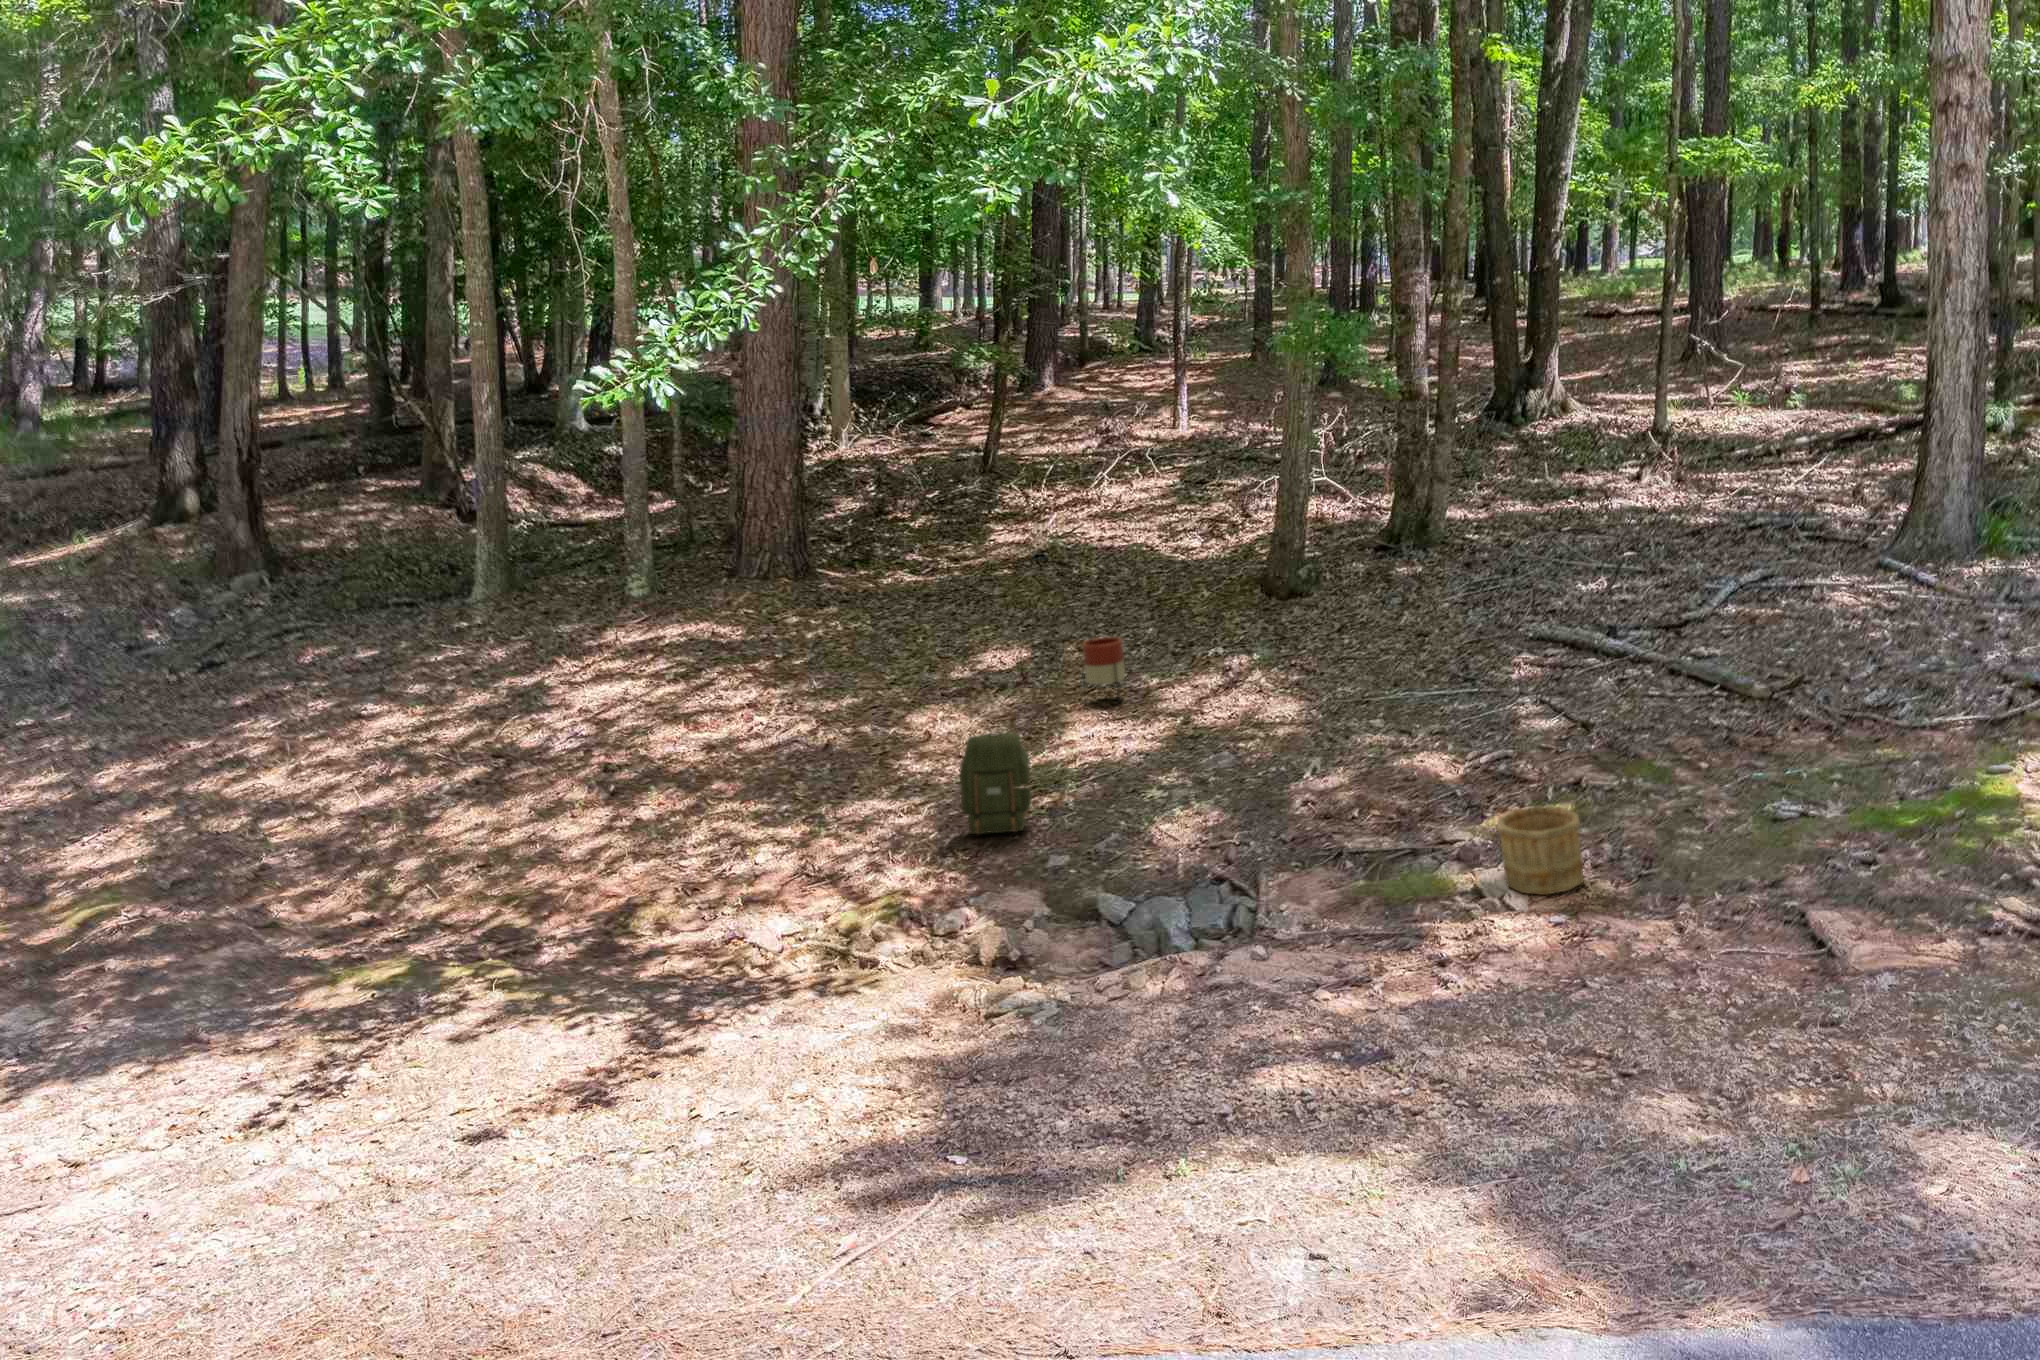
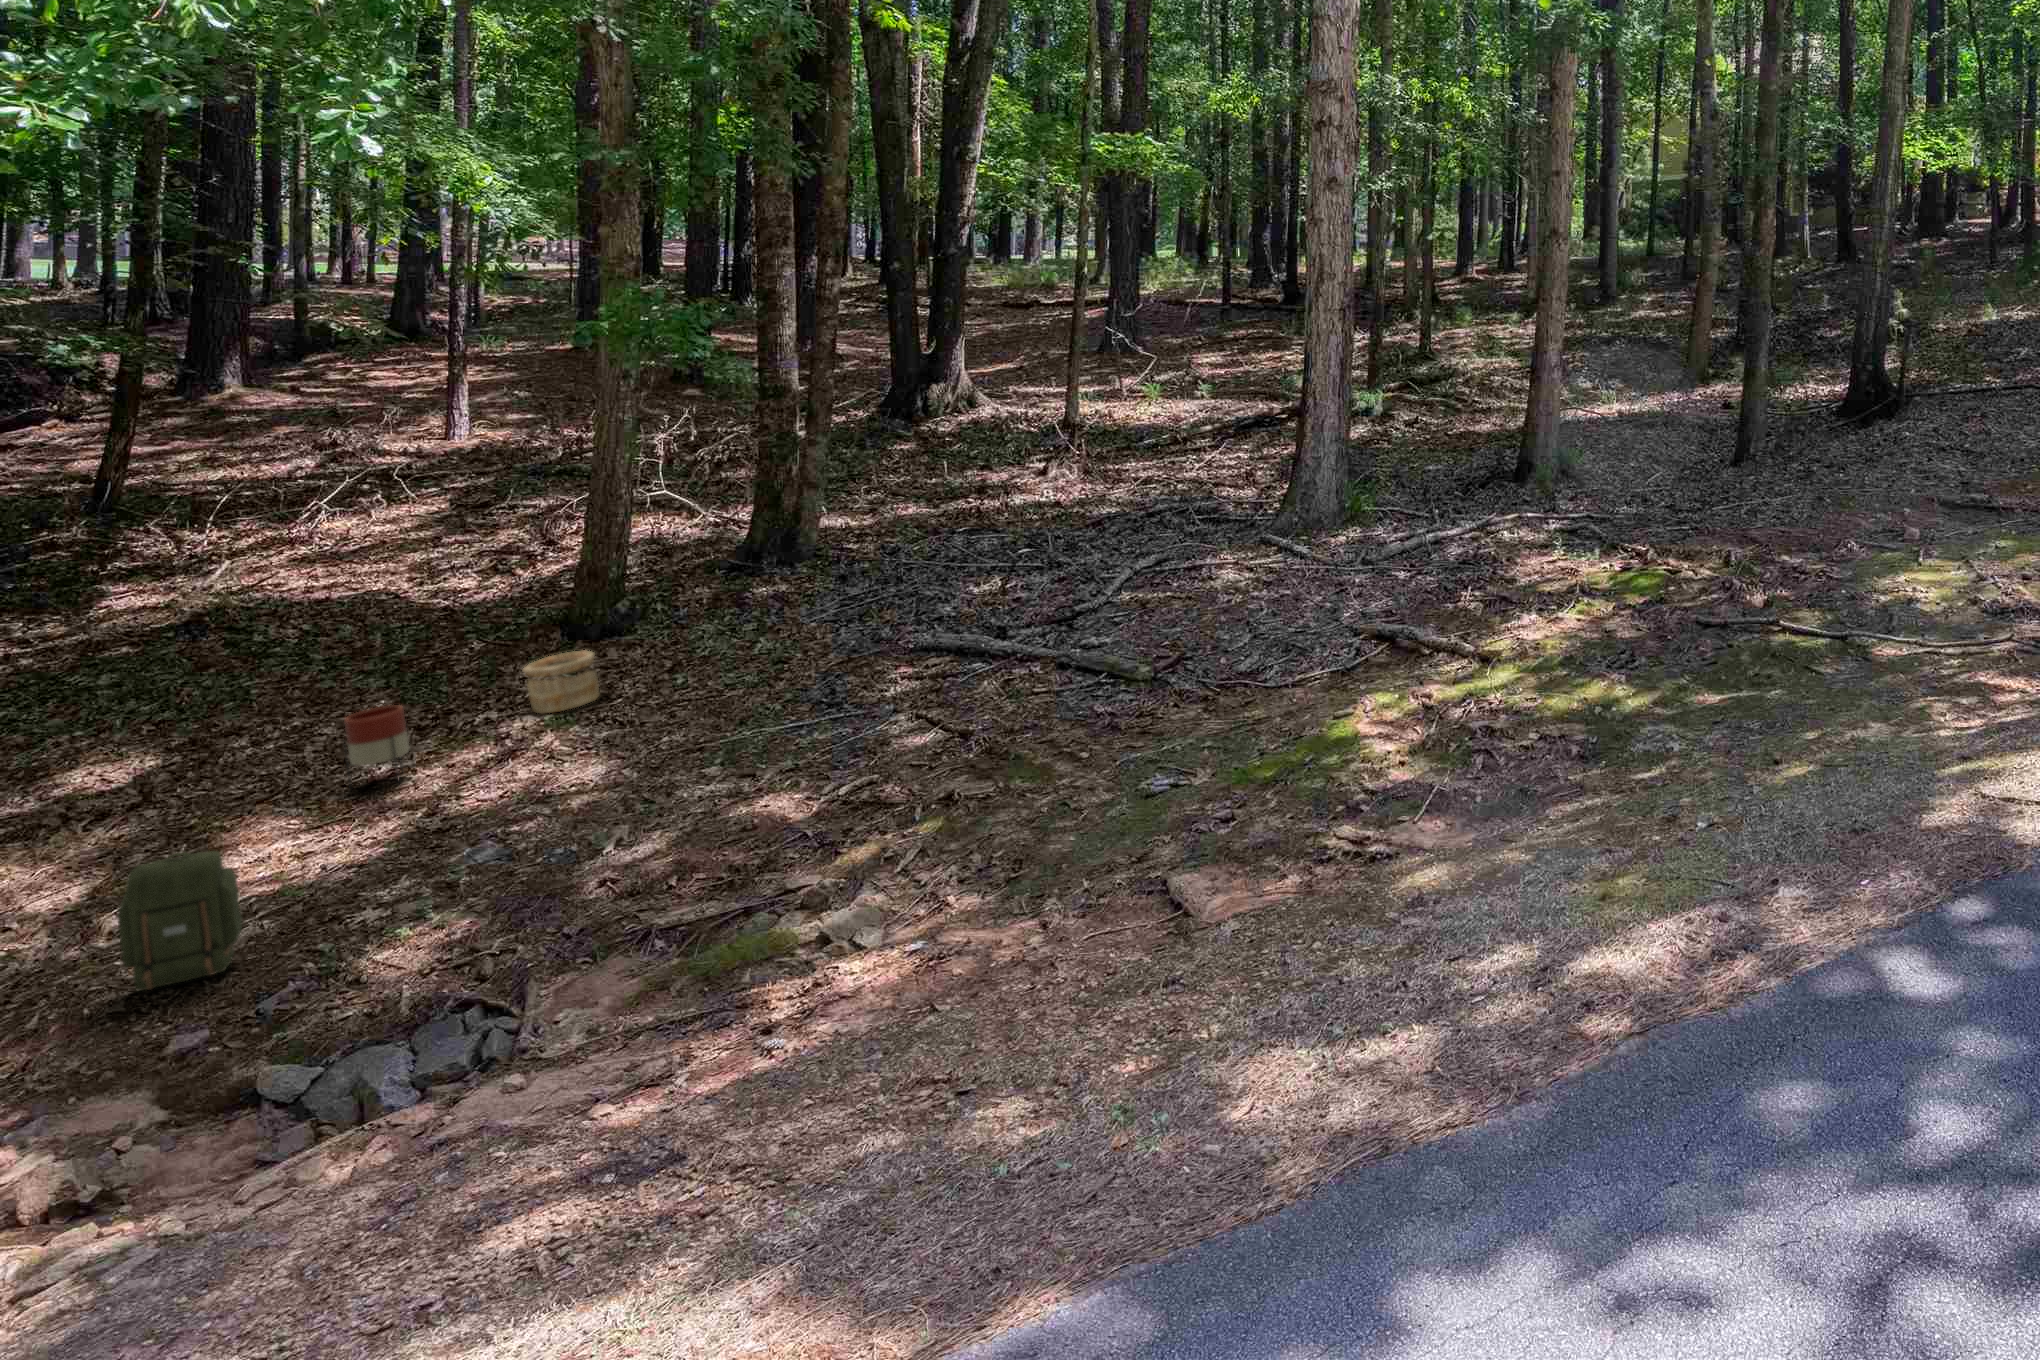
wooden bucket: present [1497,806,1583,895] -> present [523,650,599,714]

